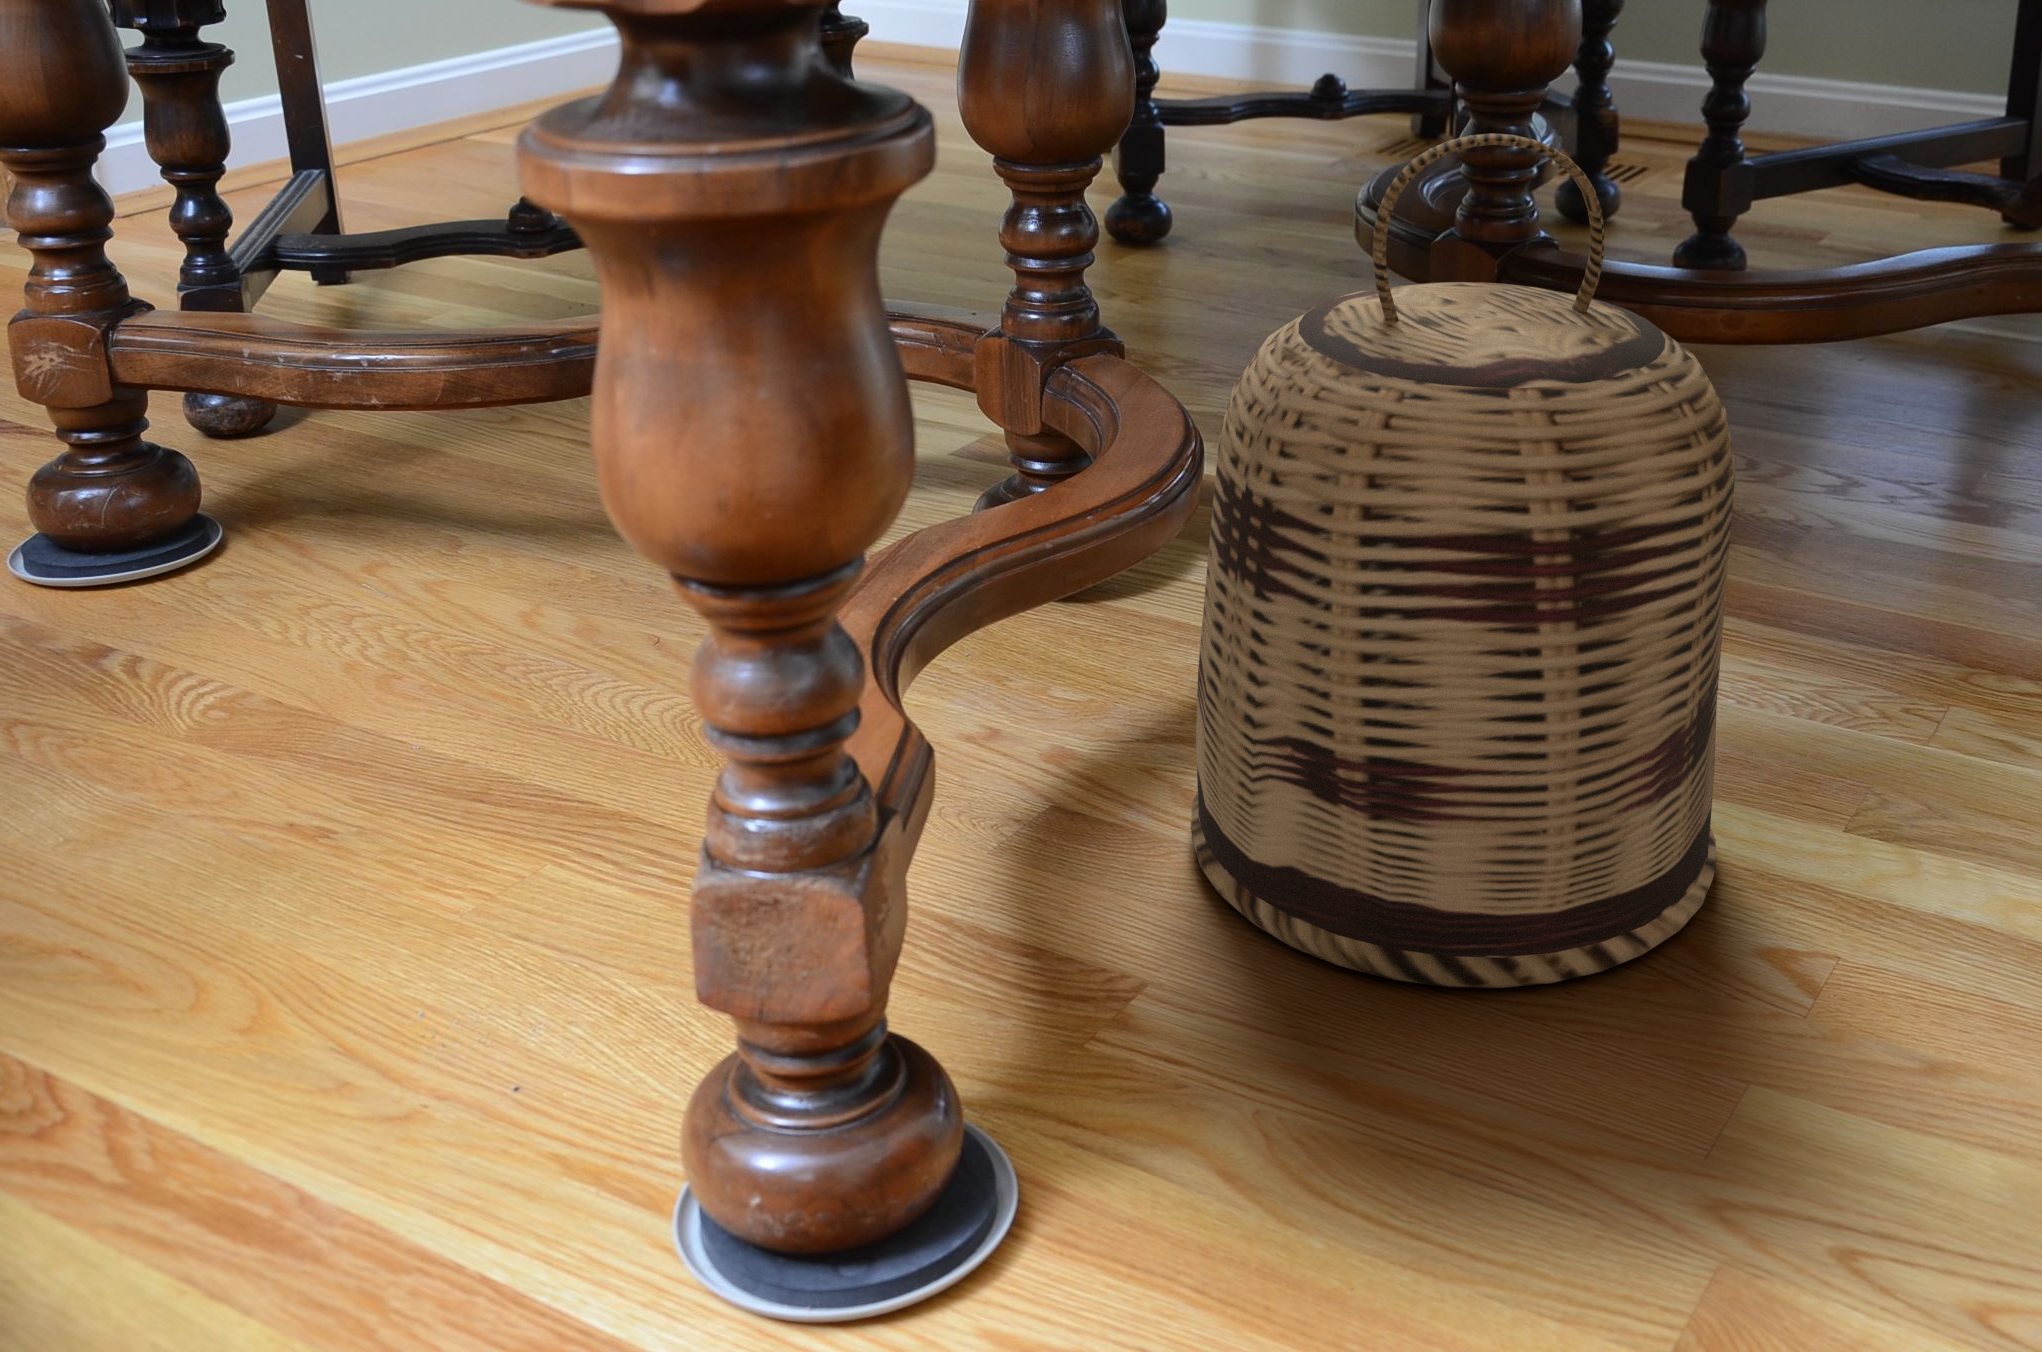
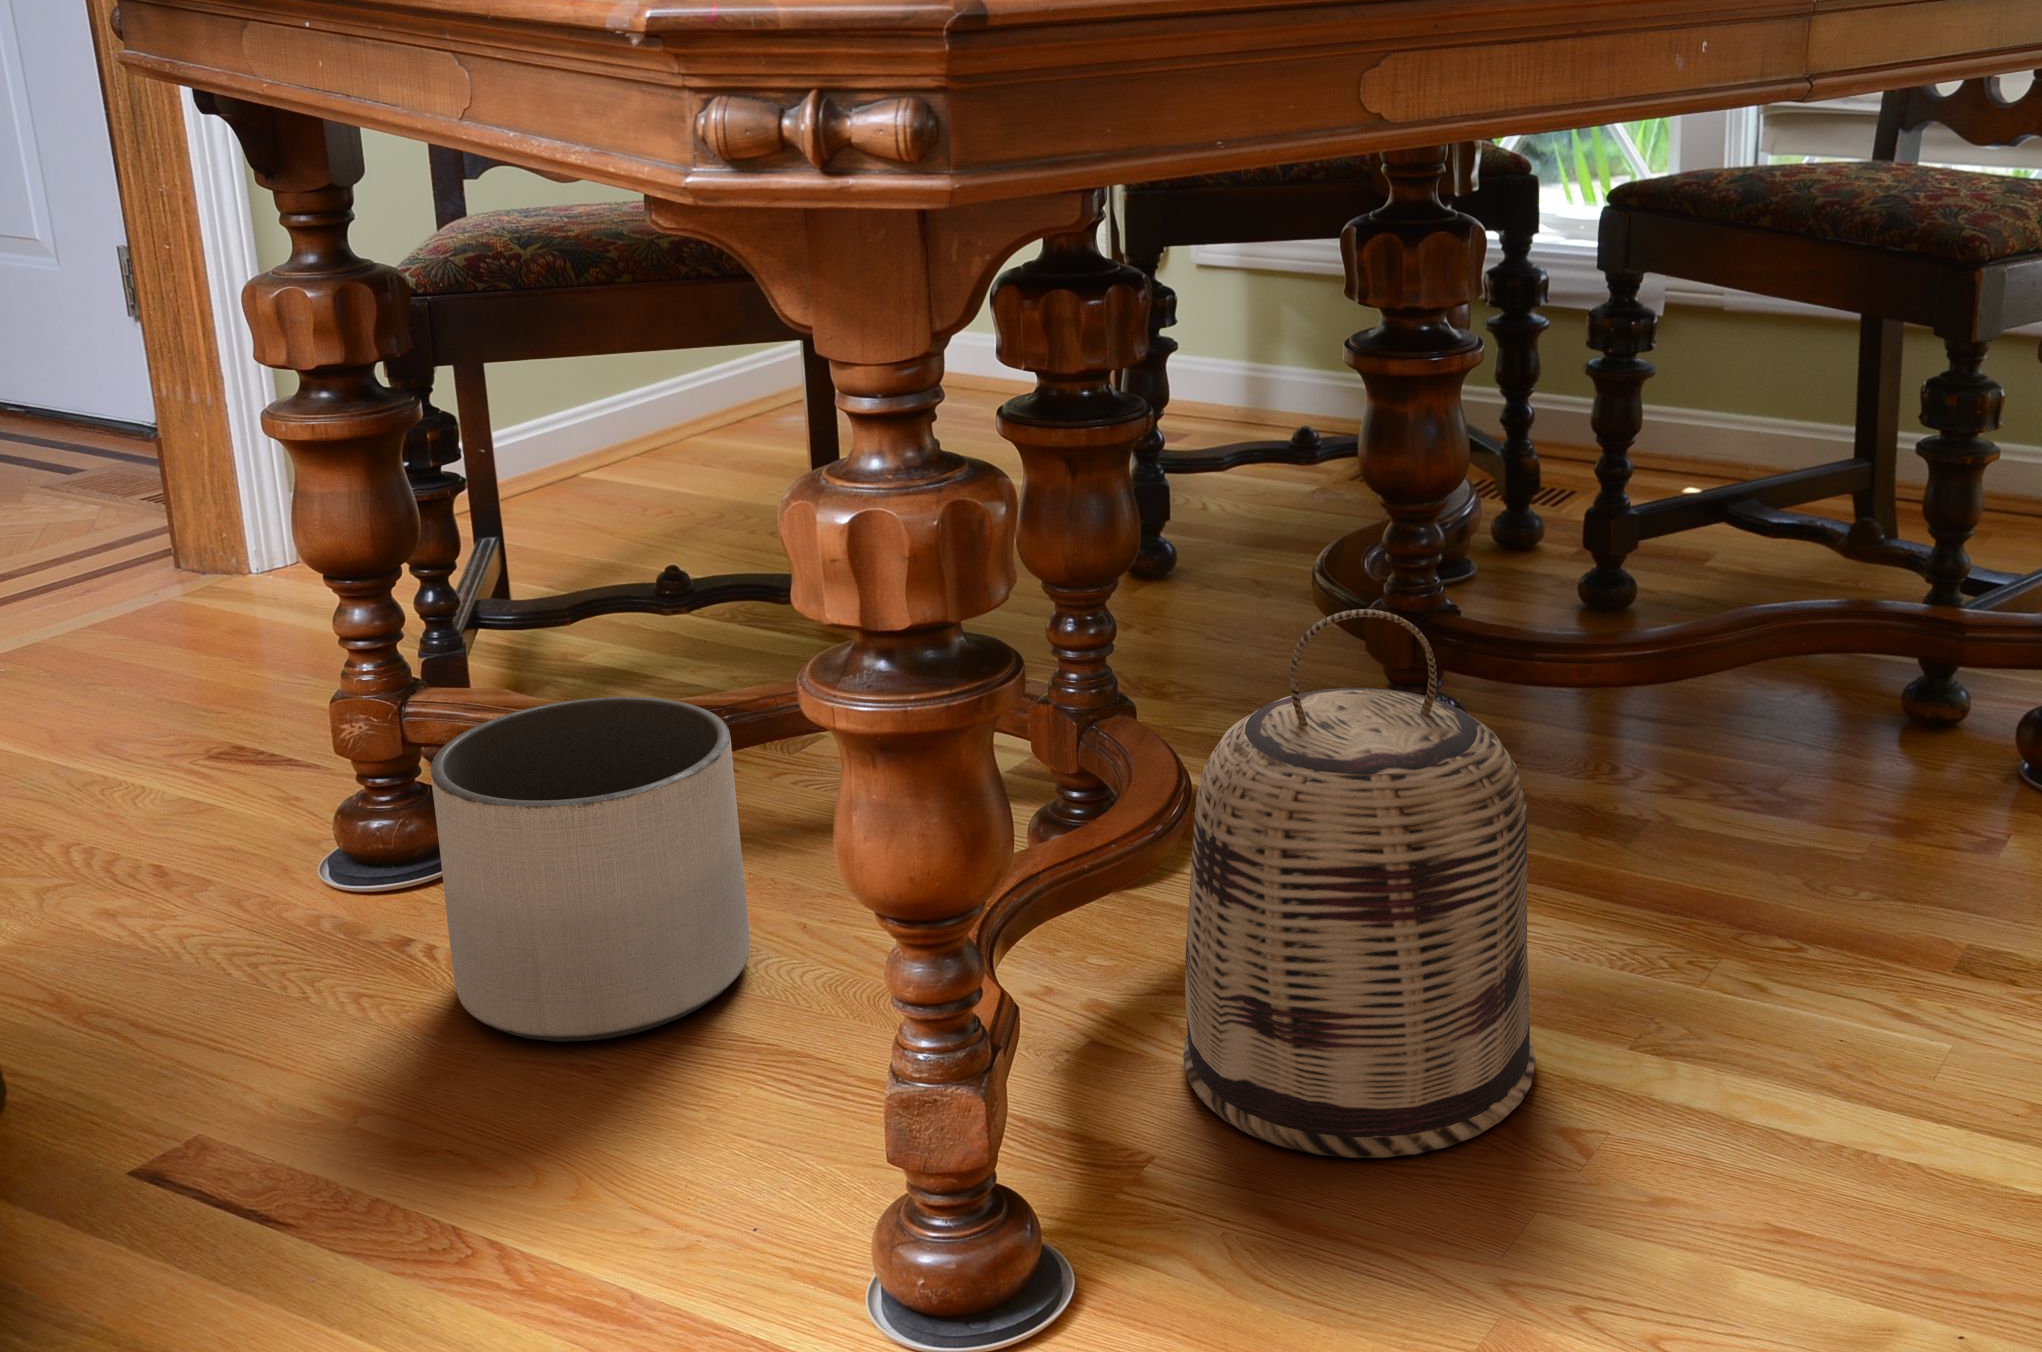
planter: none [78,309,575,789] -> present [431,697,750,1042]

